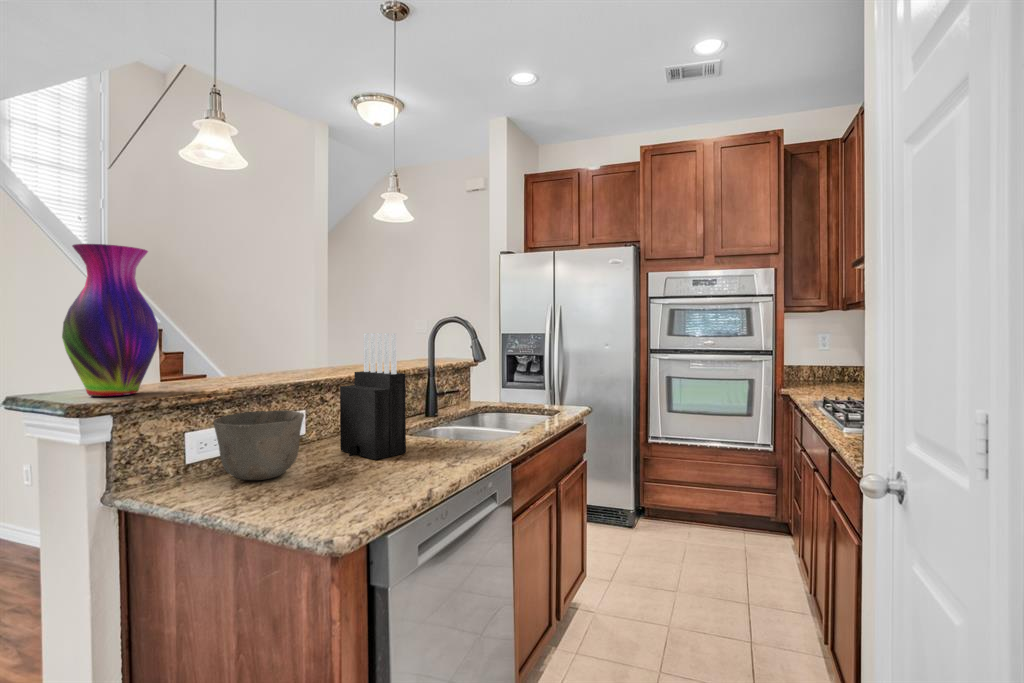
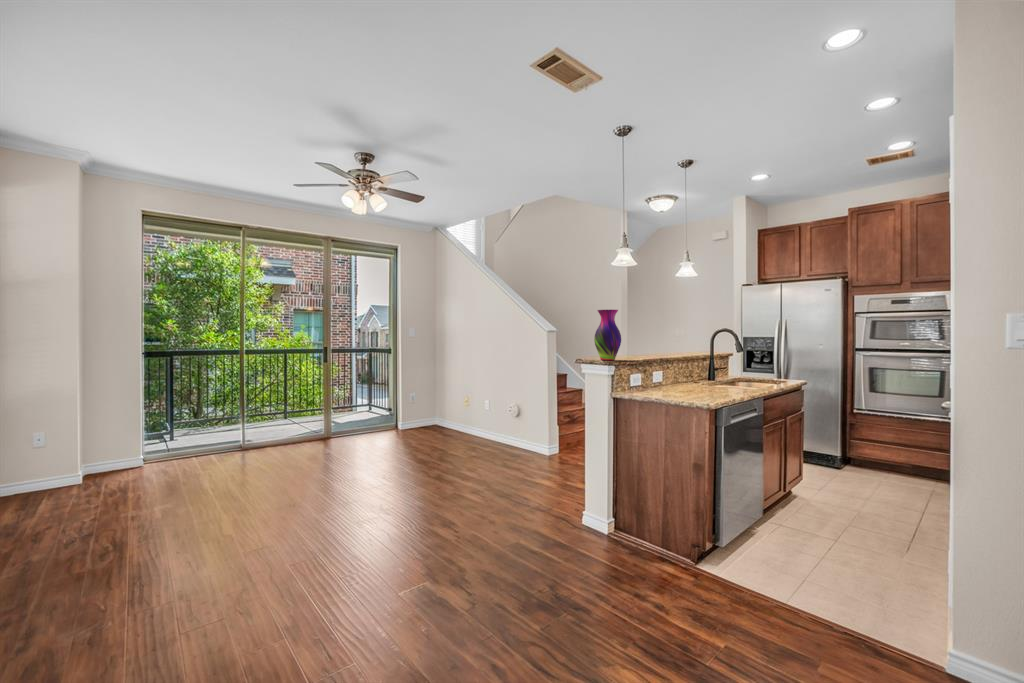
knife block: present [340,333,406,460] -> none [680,339,711,391]
ceramic bowl: present [213,410,304,480] -> none [644,369,675,392]

